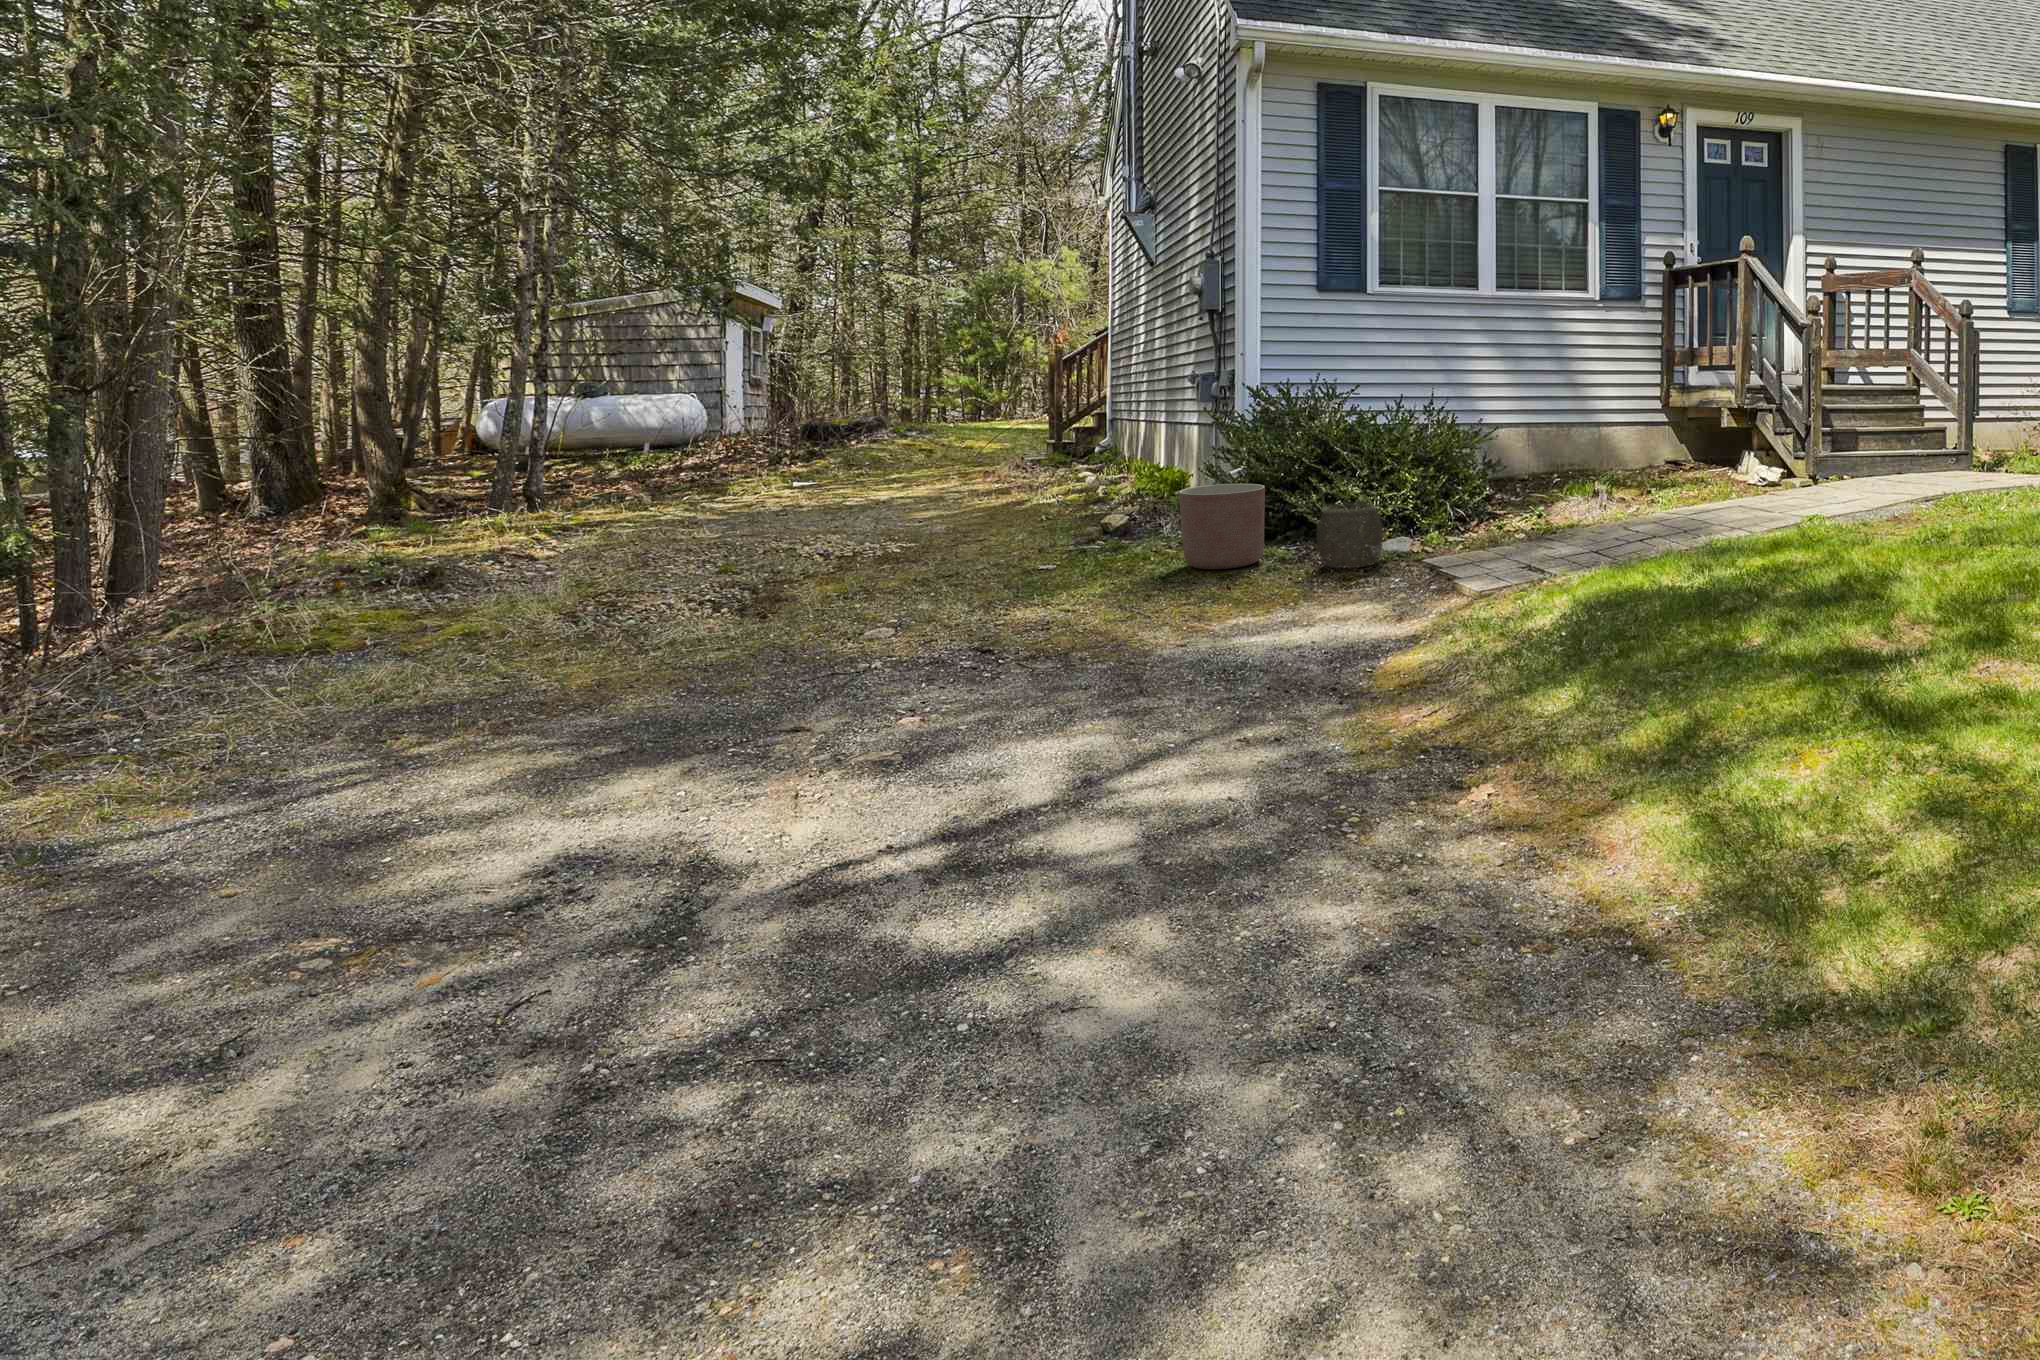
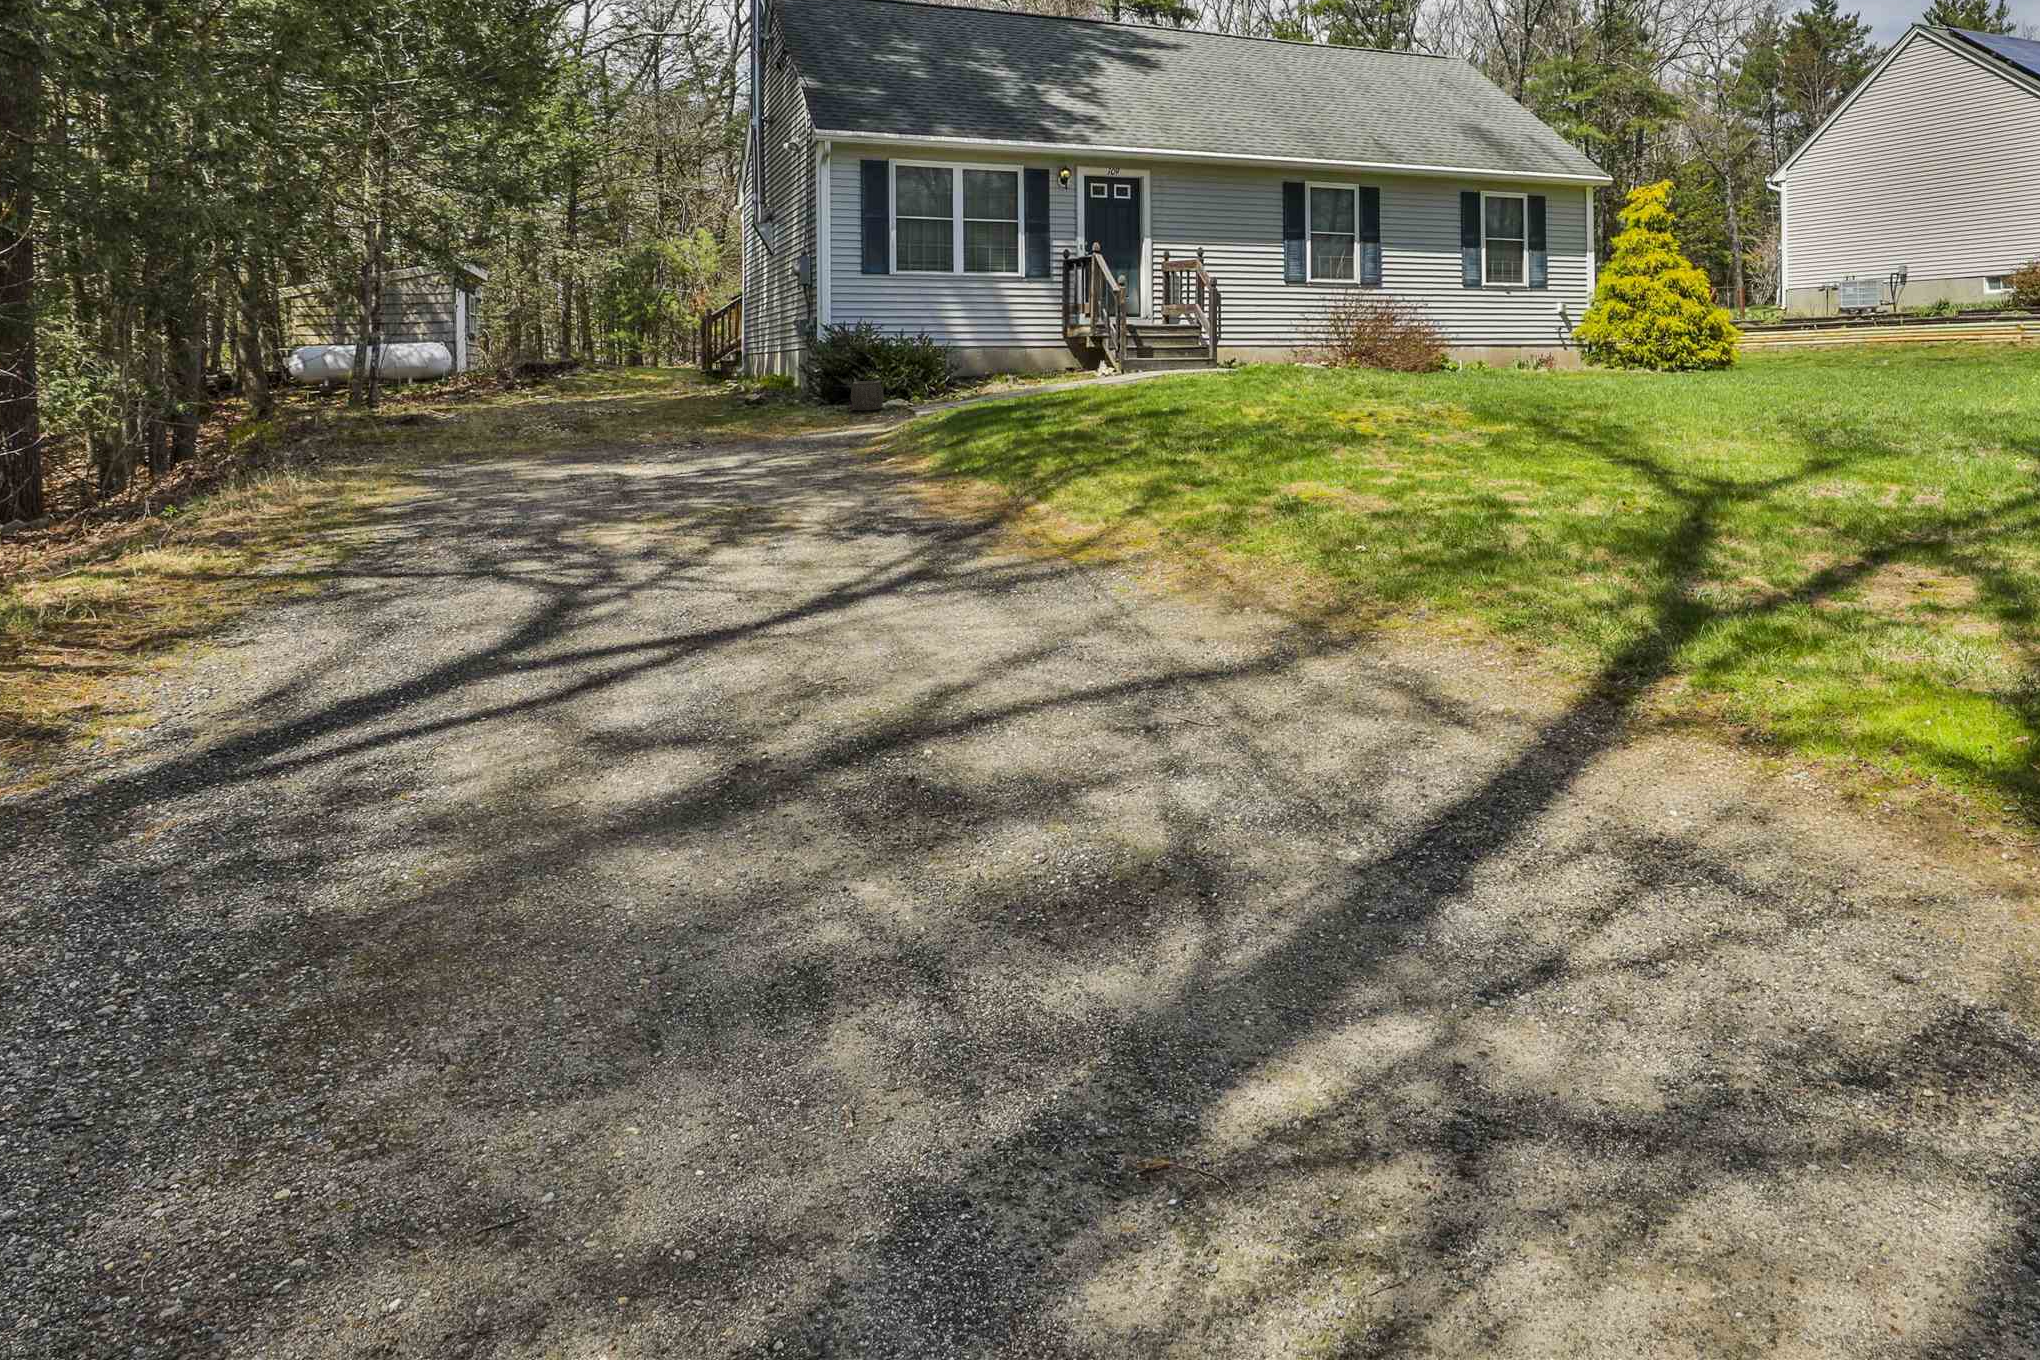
planter: present [1179,484,1265,569] -> none [785,372,827,411]

